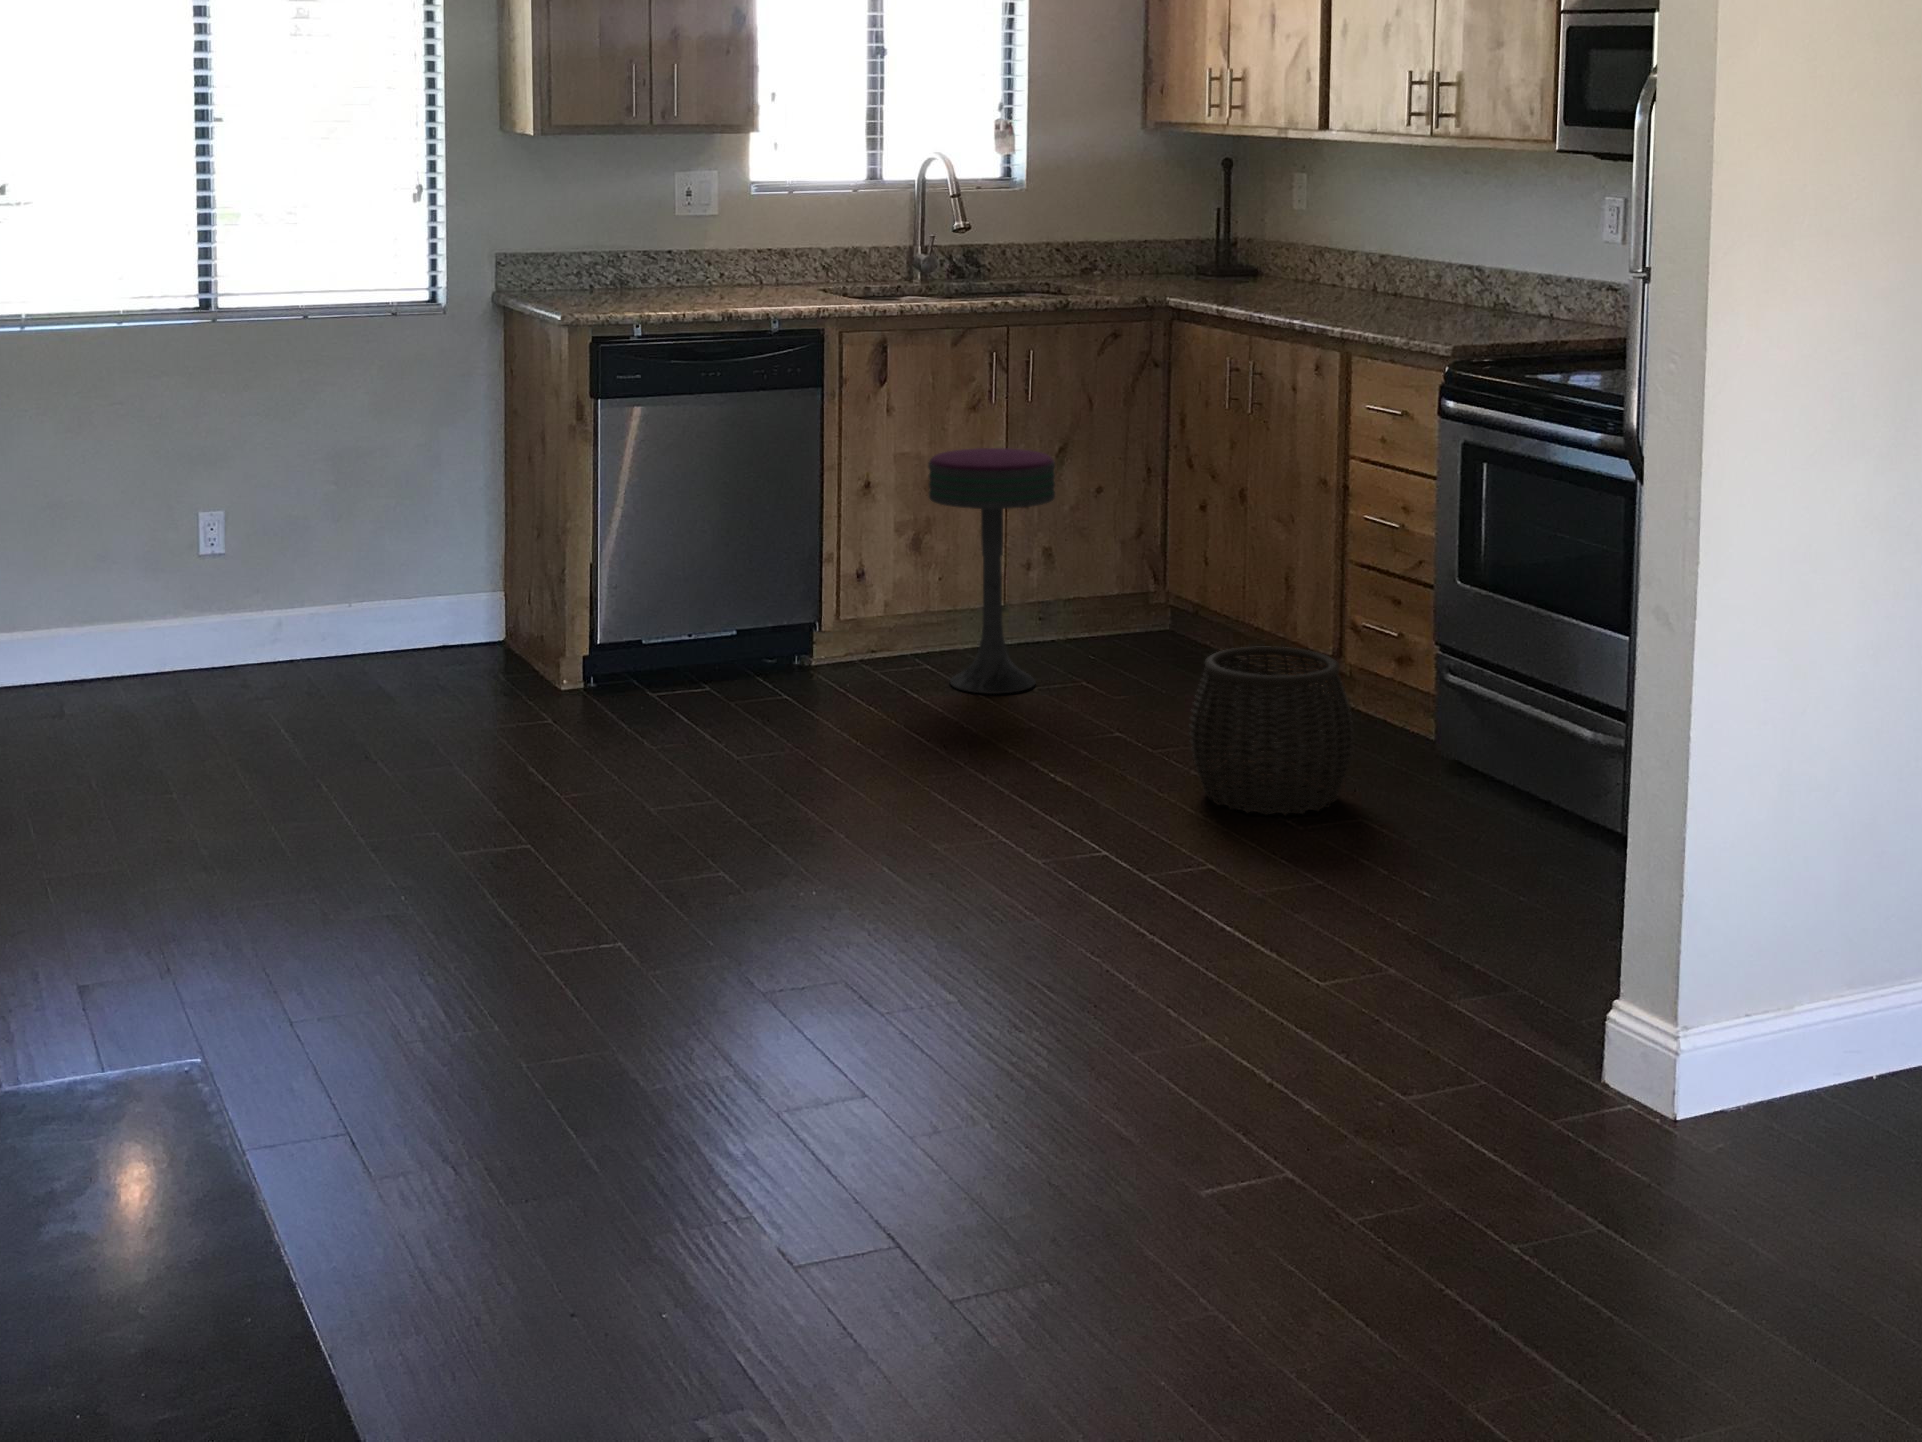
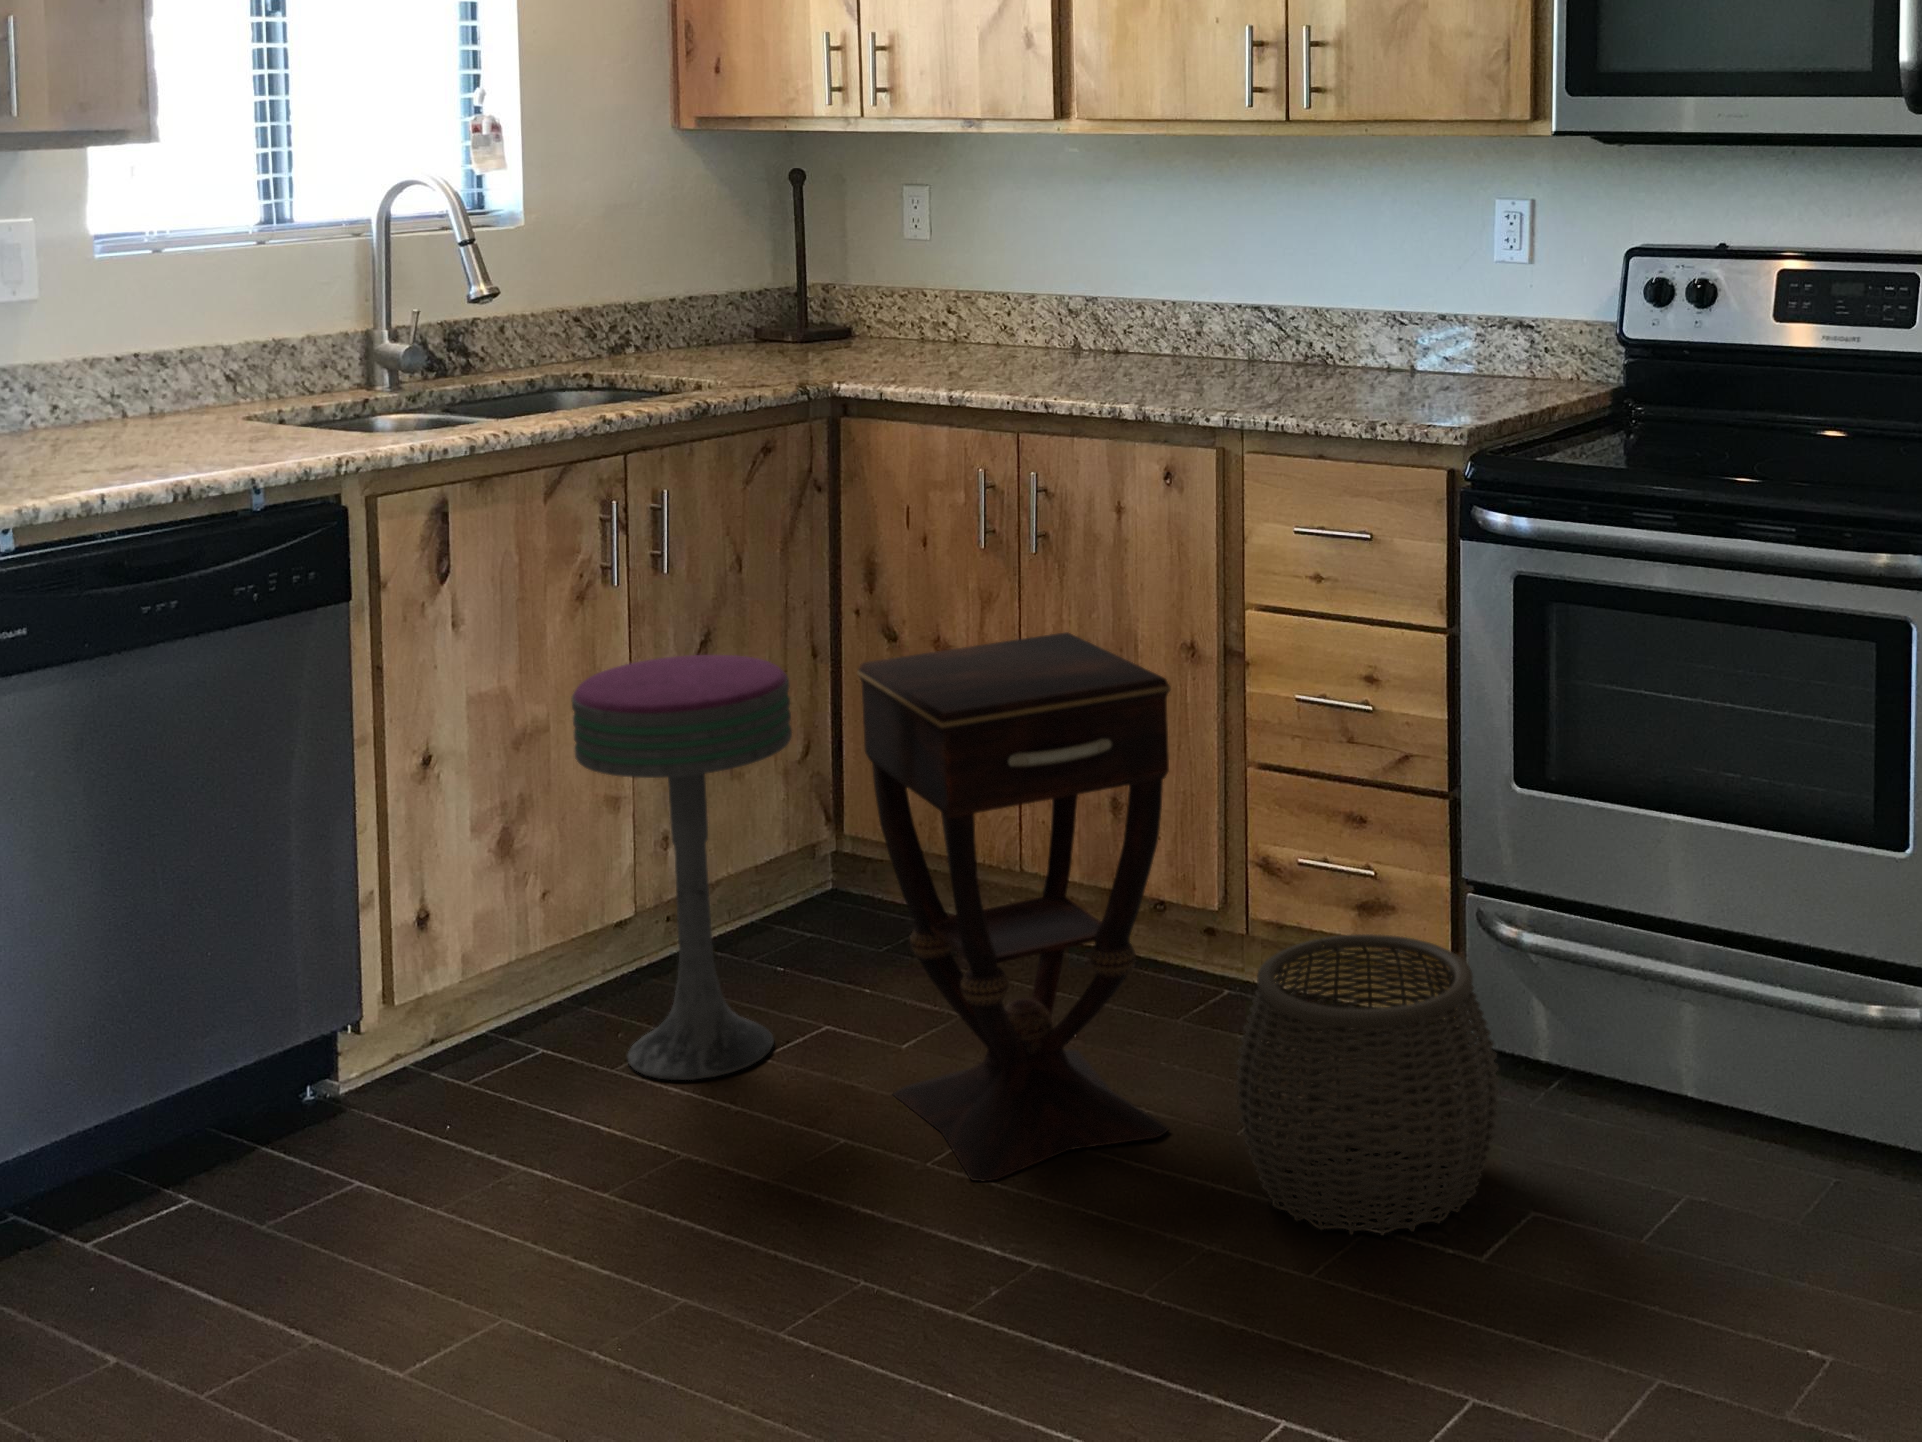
side table: none [1055,452,1206,758] -> present [857,632,1171,1181]

